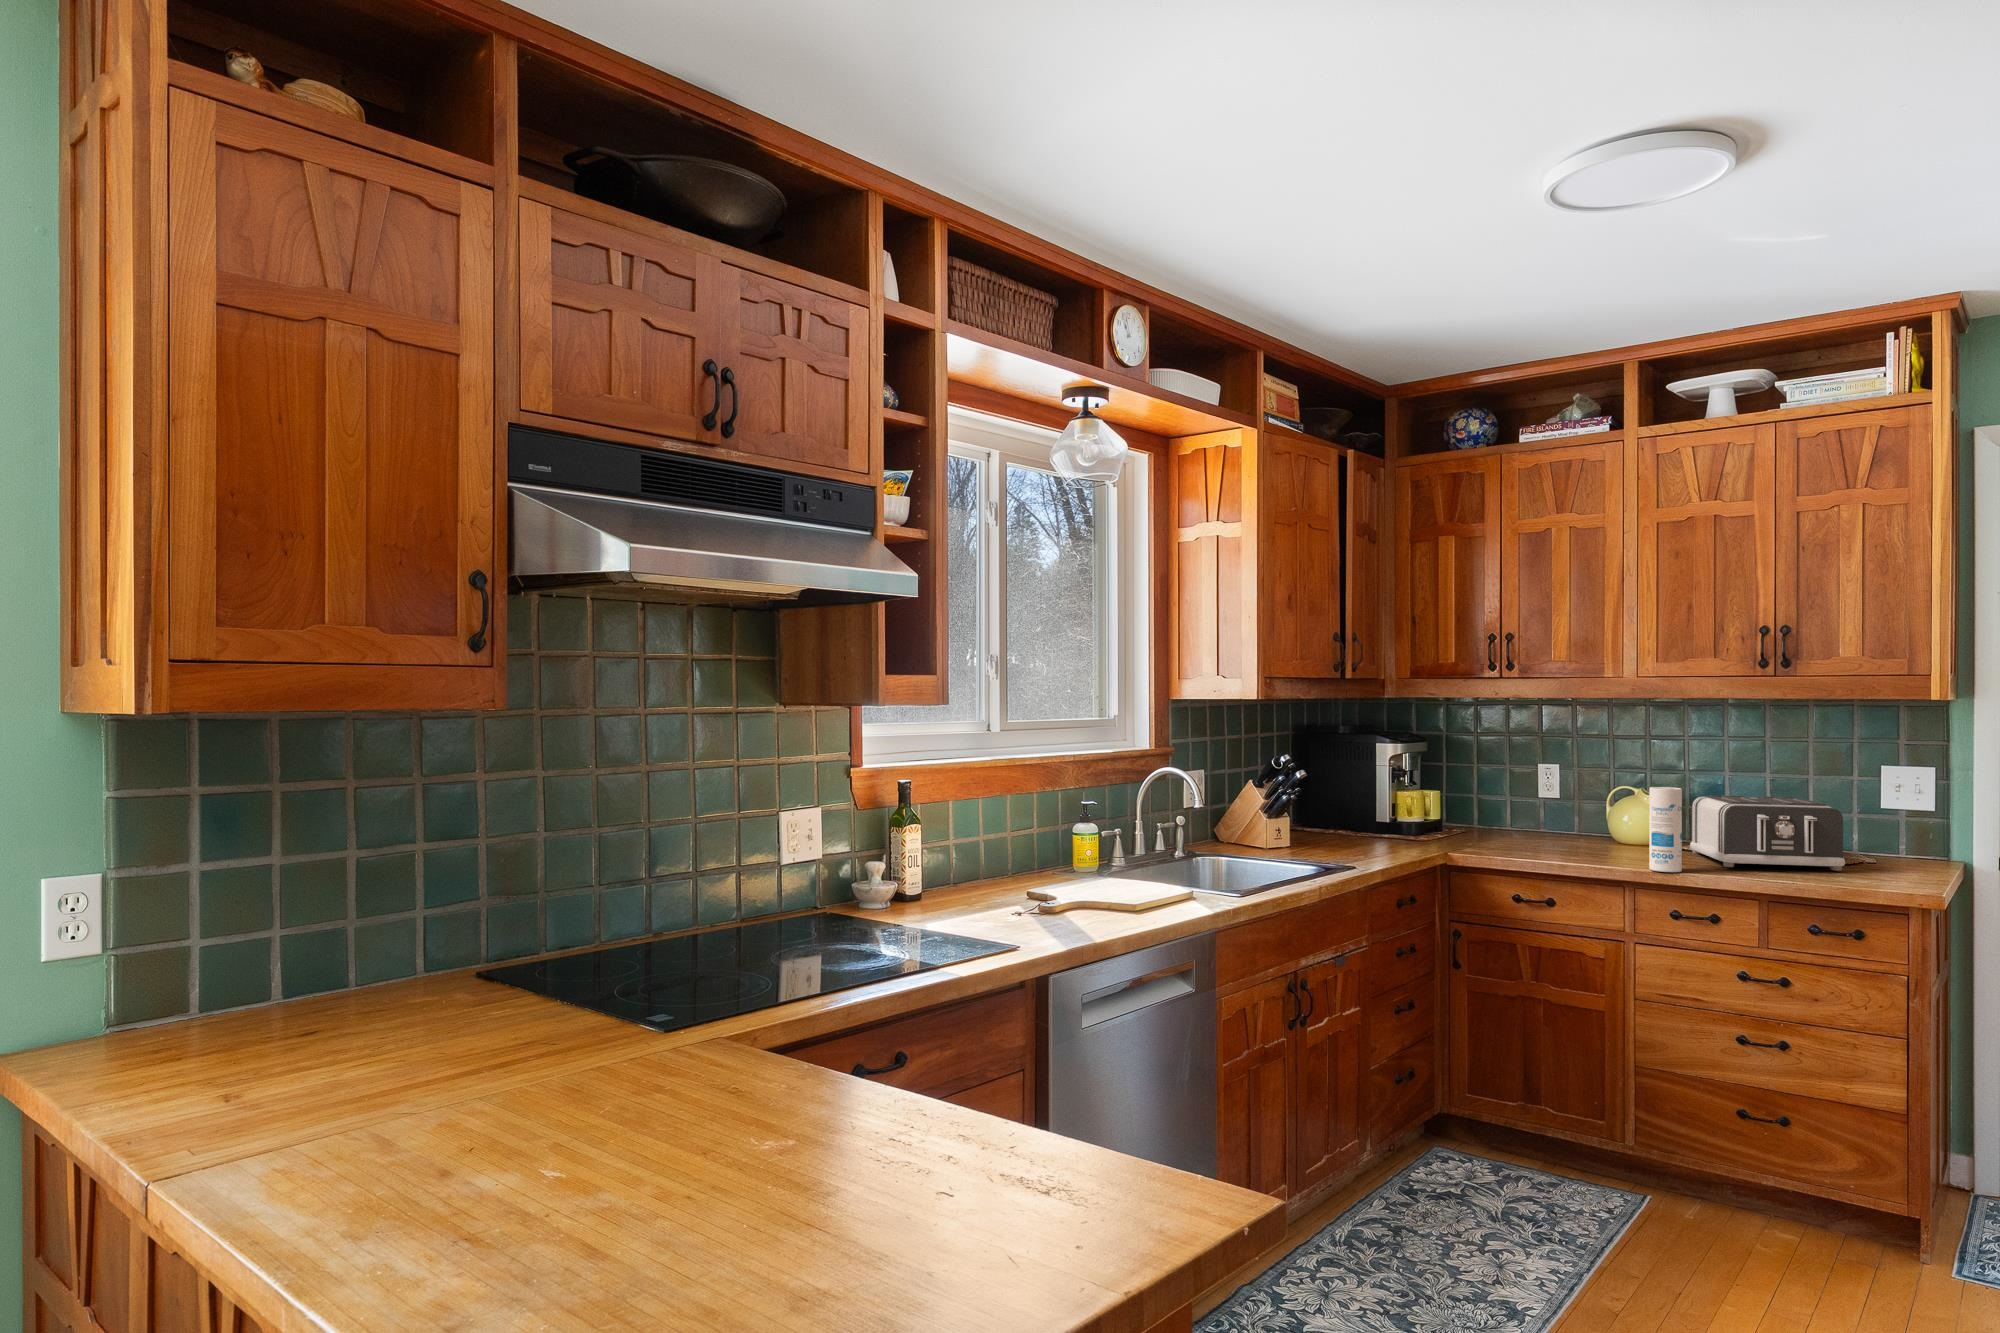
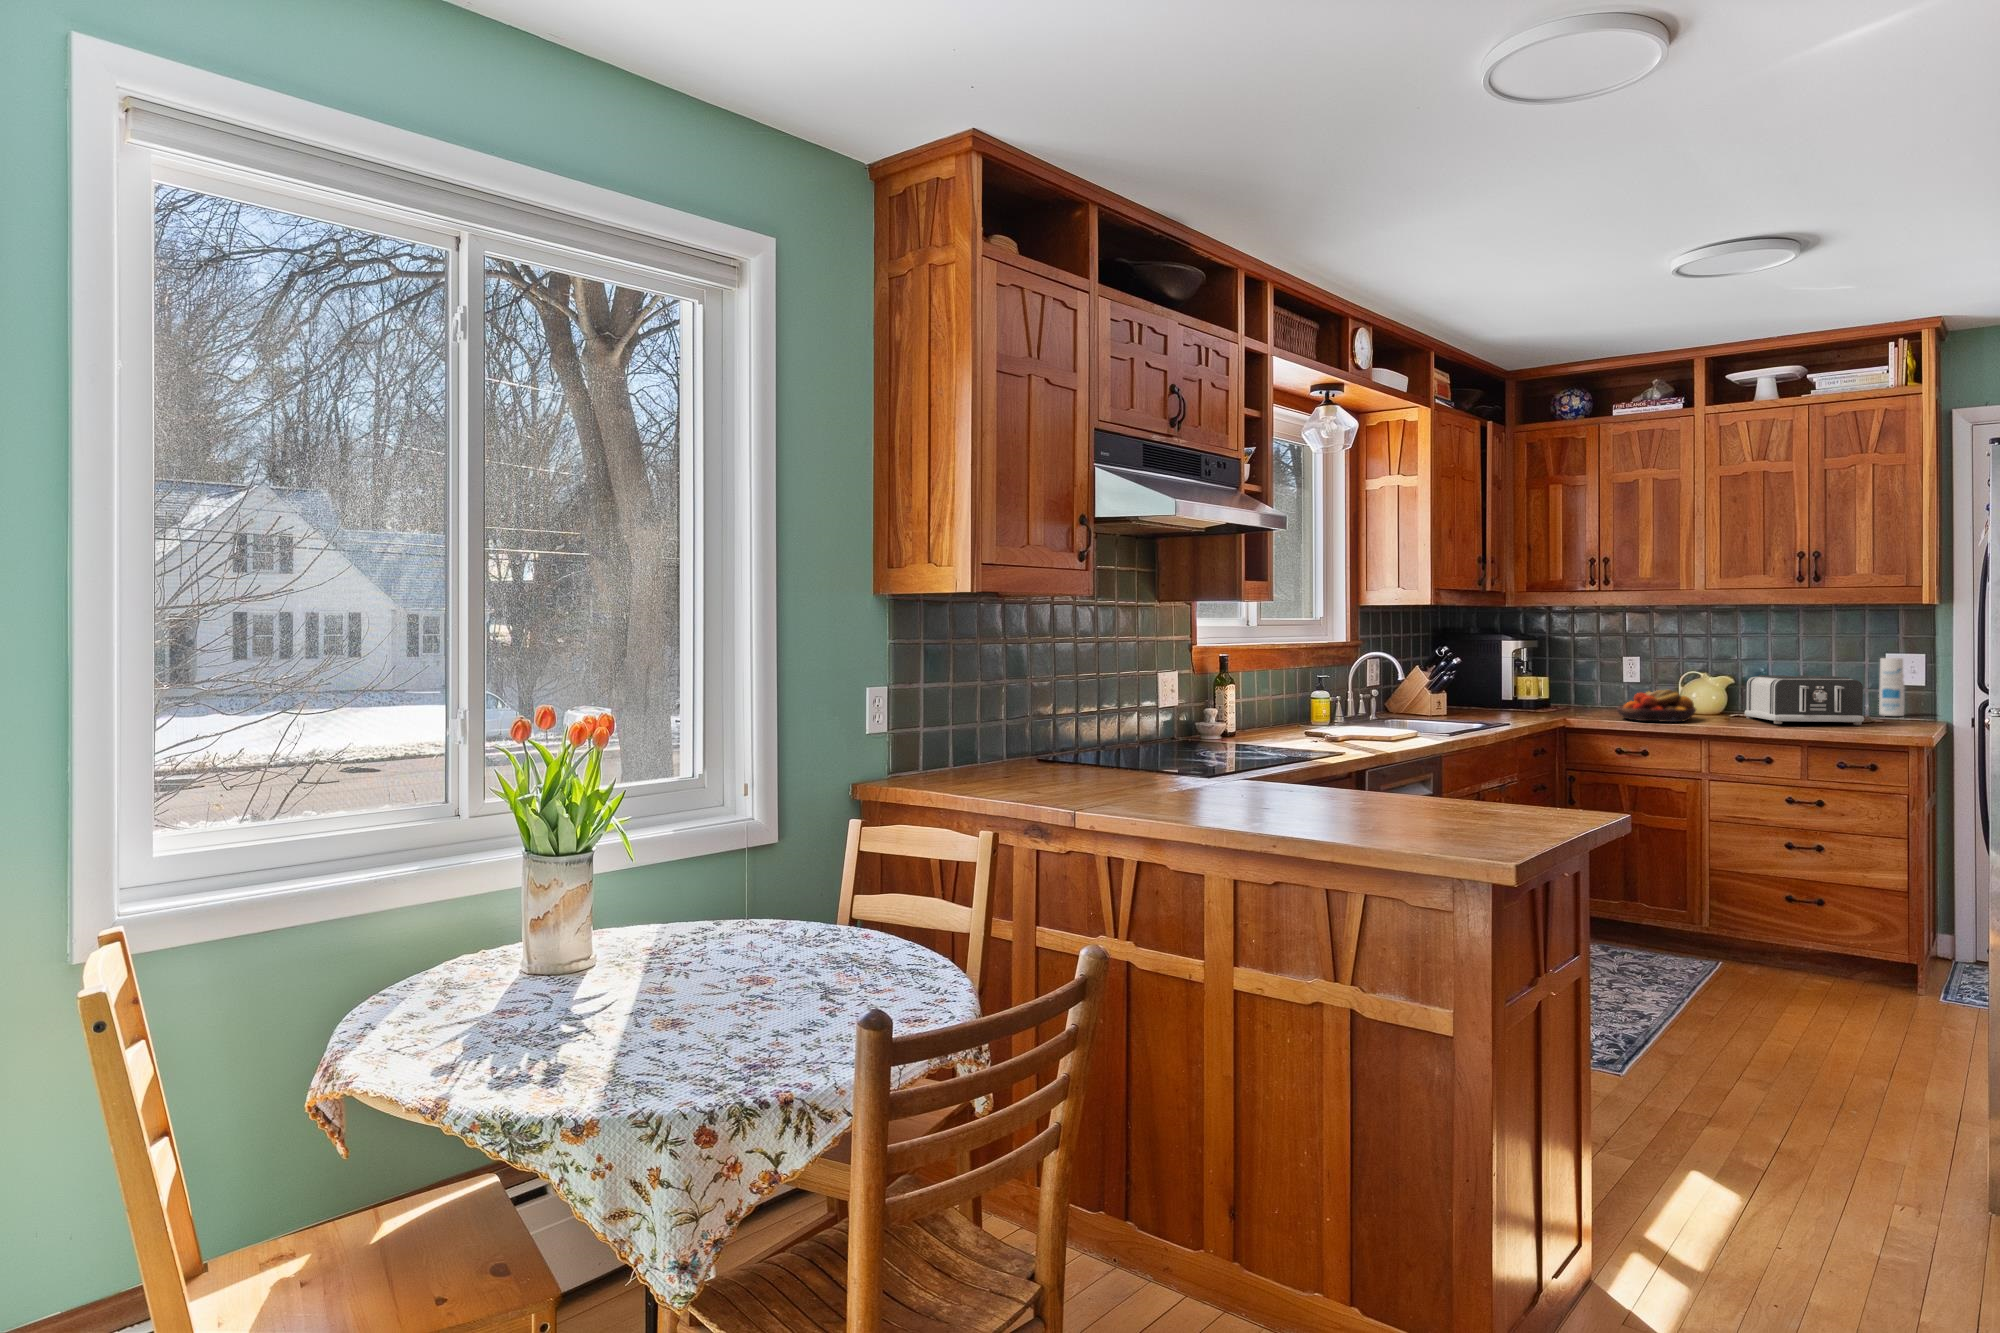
canister: present [1649,787,1682,872] -> present [1879,658,1904,716]
fruit bowl: none [1520,812,1624,858] -> present [1617,690,1696,722]

